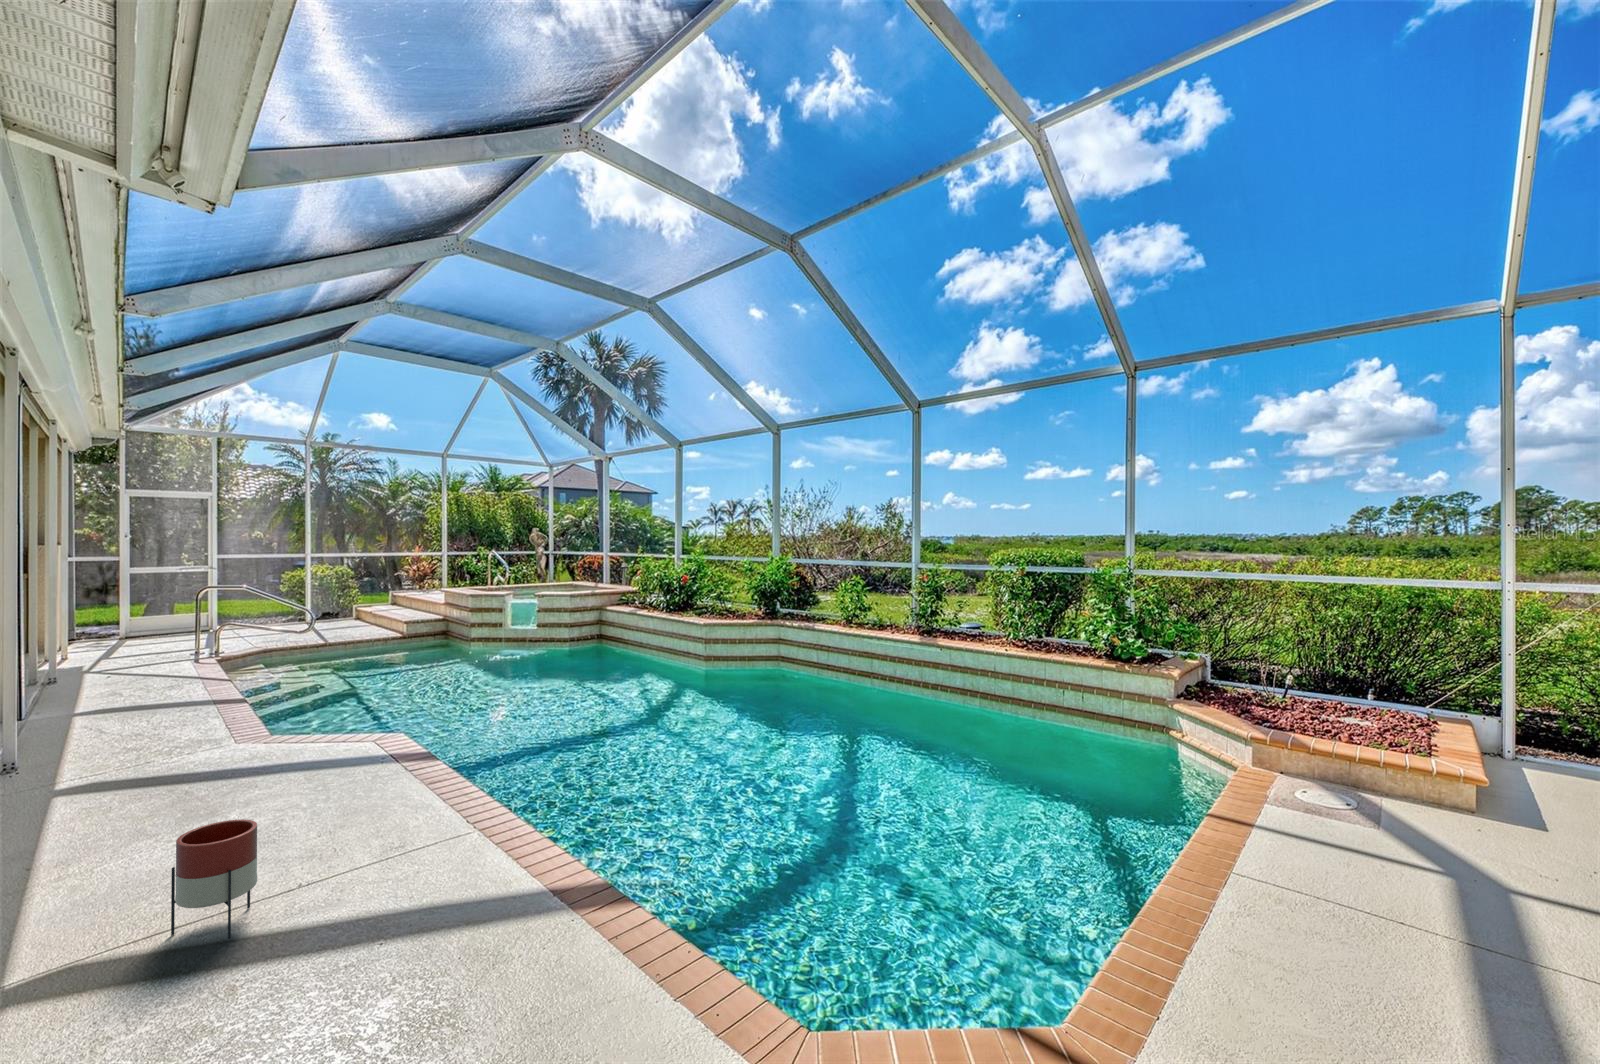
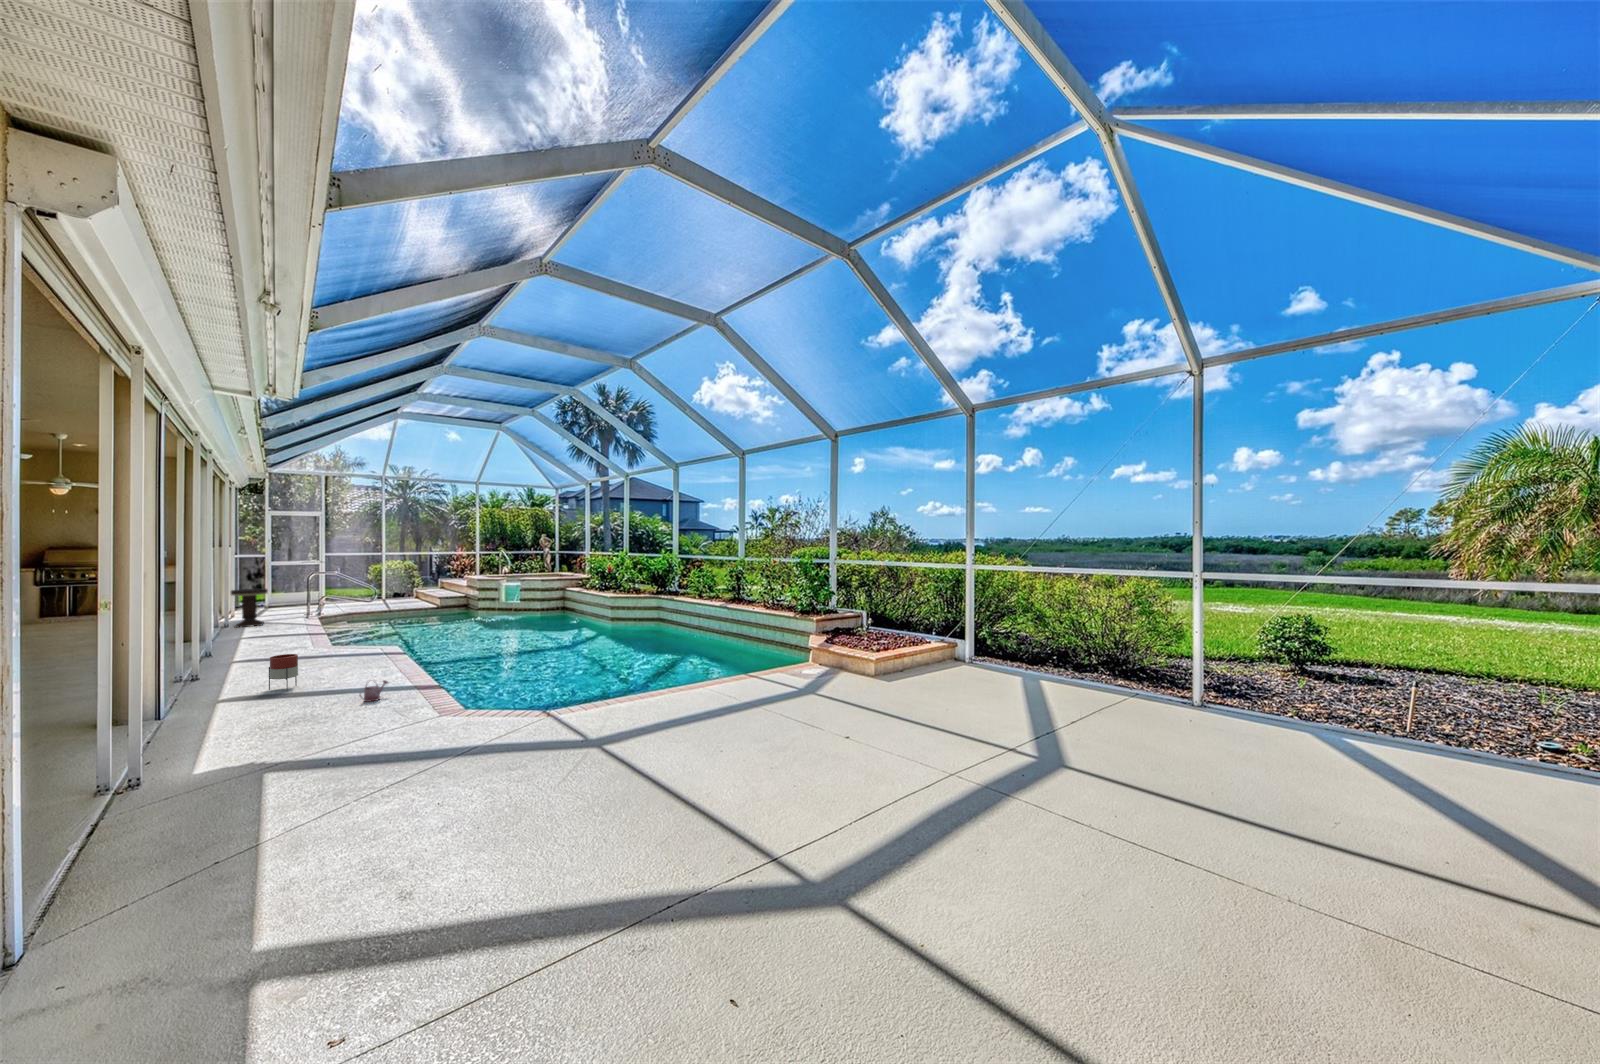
side table: none [56,614,129,688] -> present [231,589,268,627]
watering can: none [500,914,558,1003] -> present [360,680,388,702]

